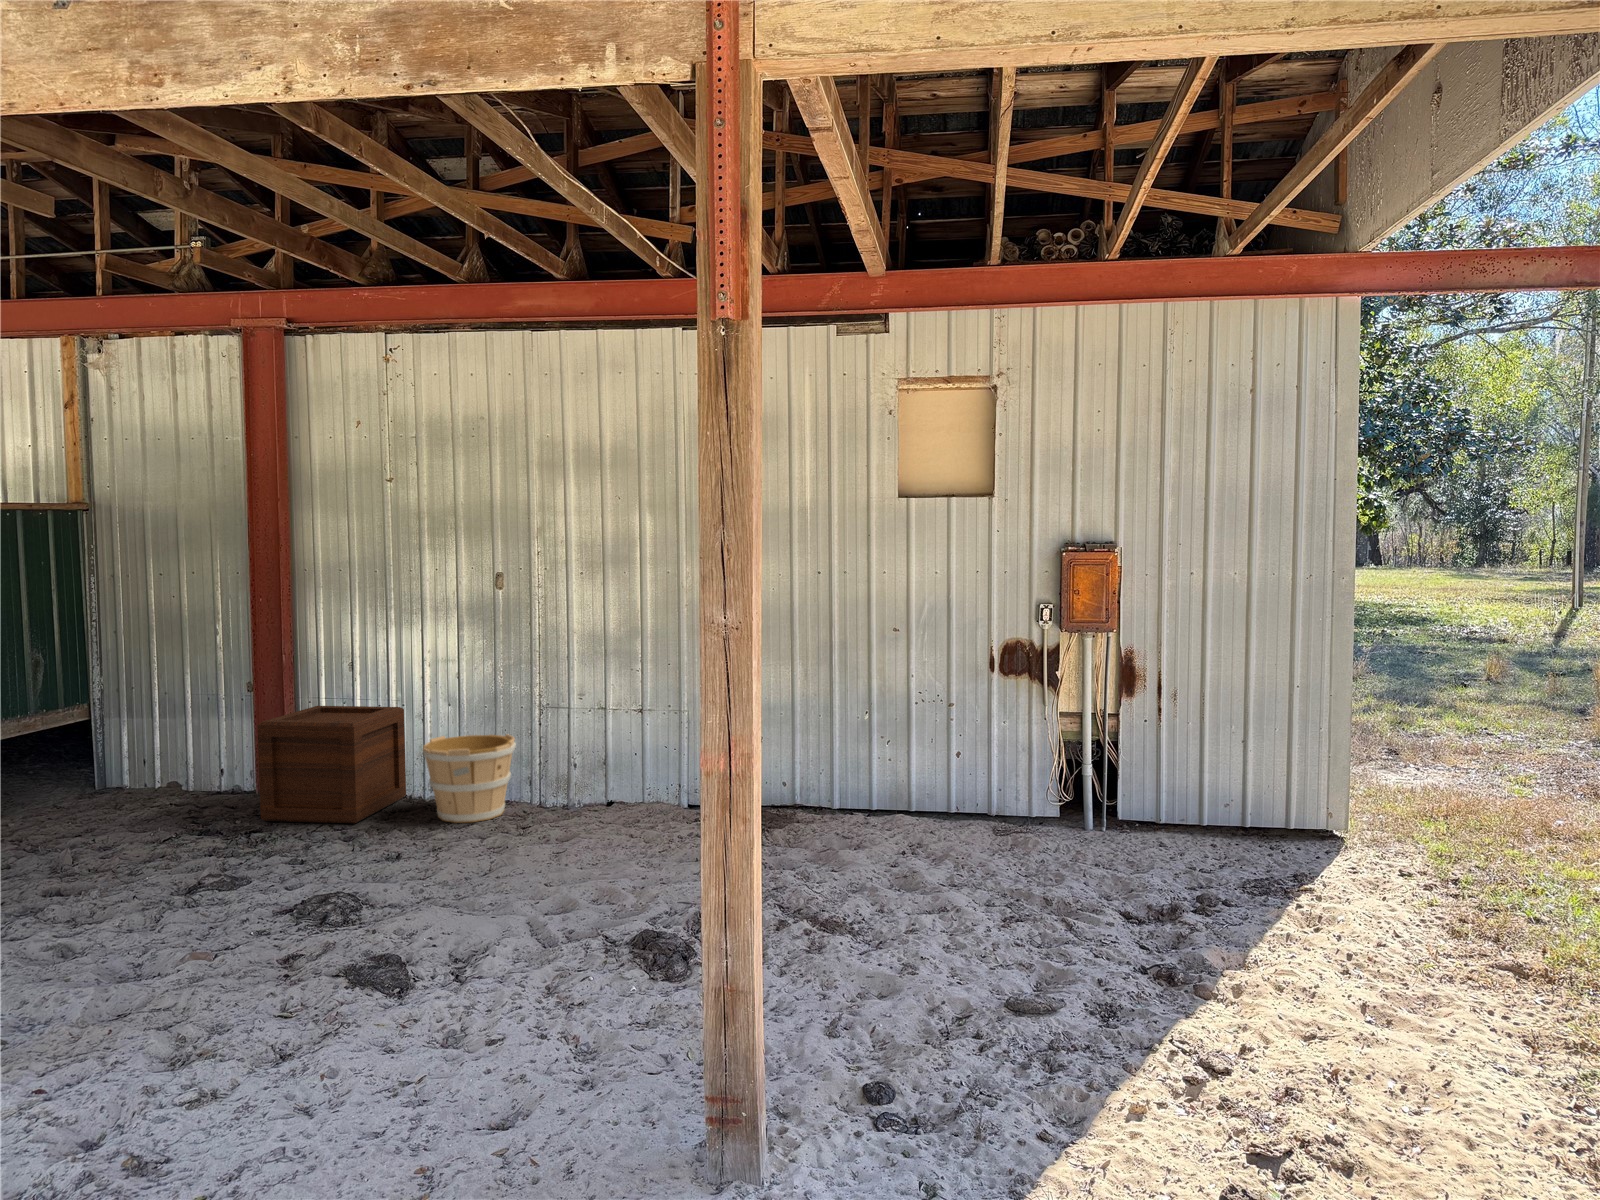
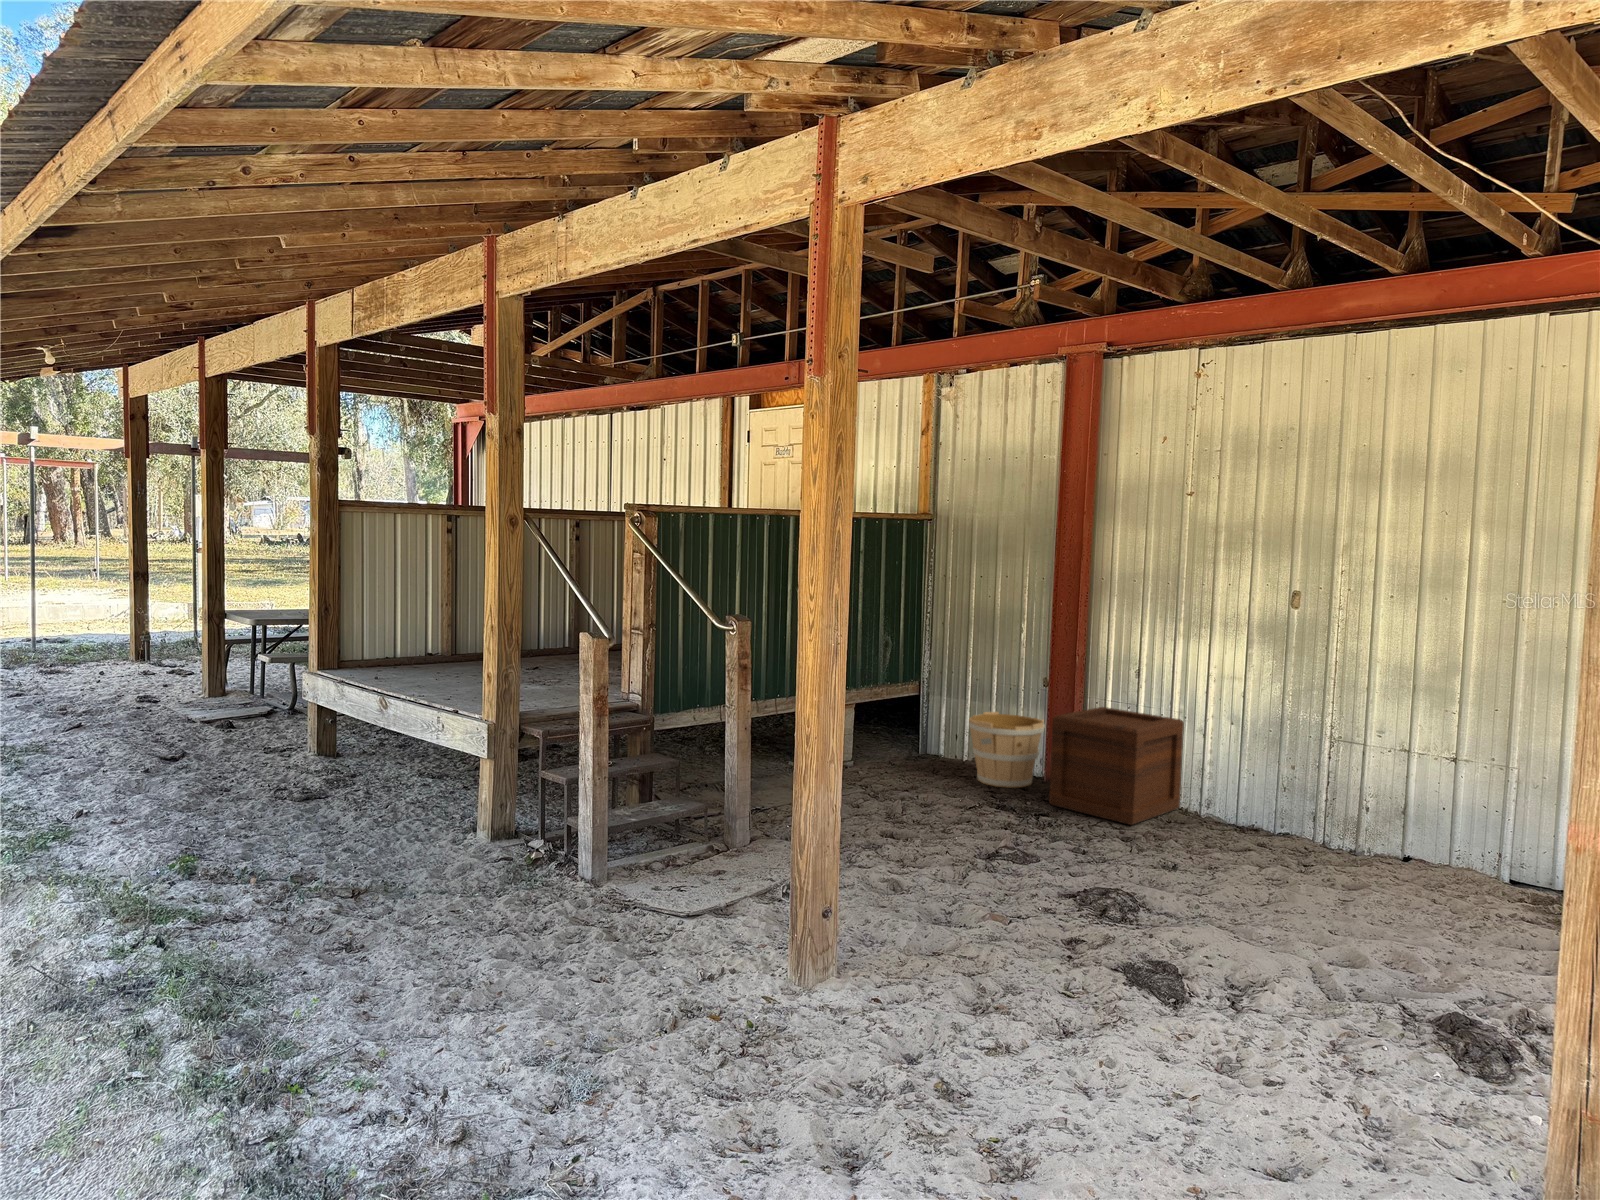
wooden bucket: present [423,734,516,823] -> present [969,712,1045,788]

